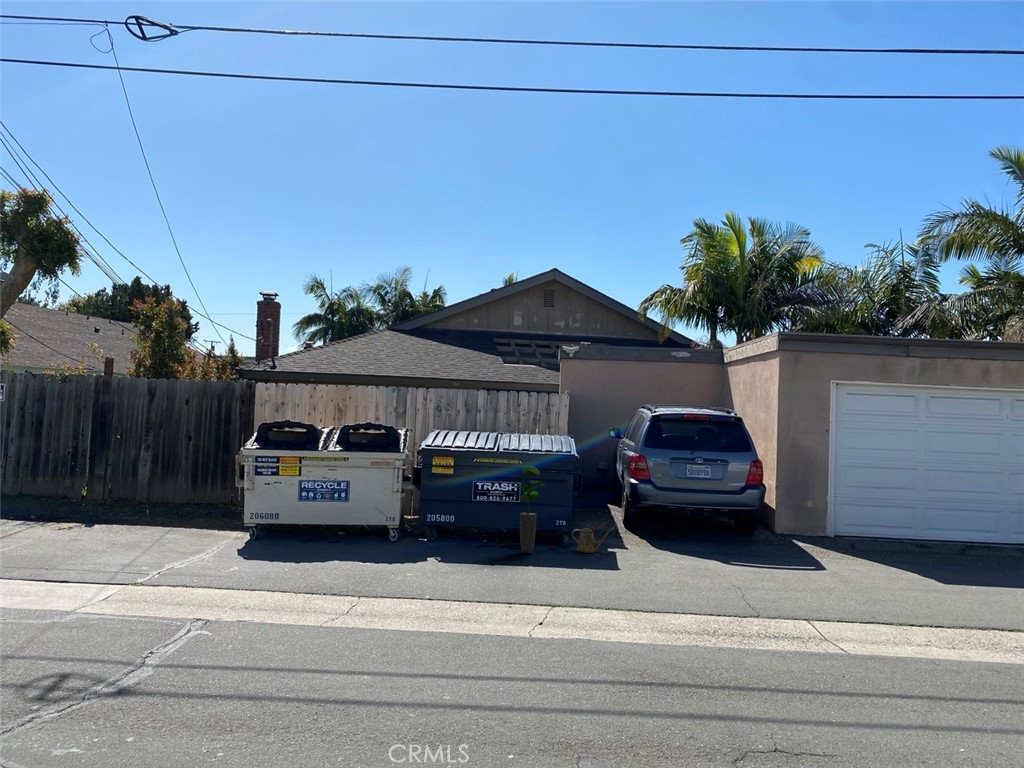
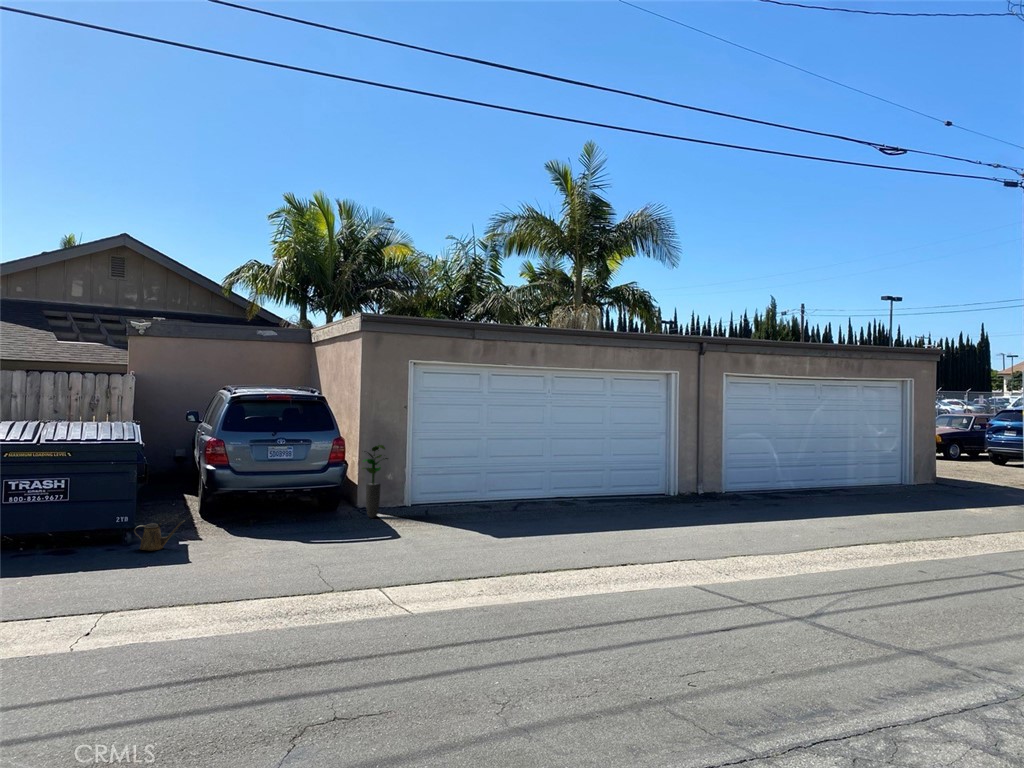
potted plant: present [513,466,546,553] -> present [362,445,388,518]

